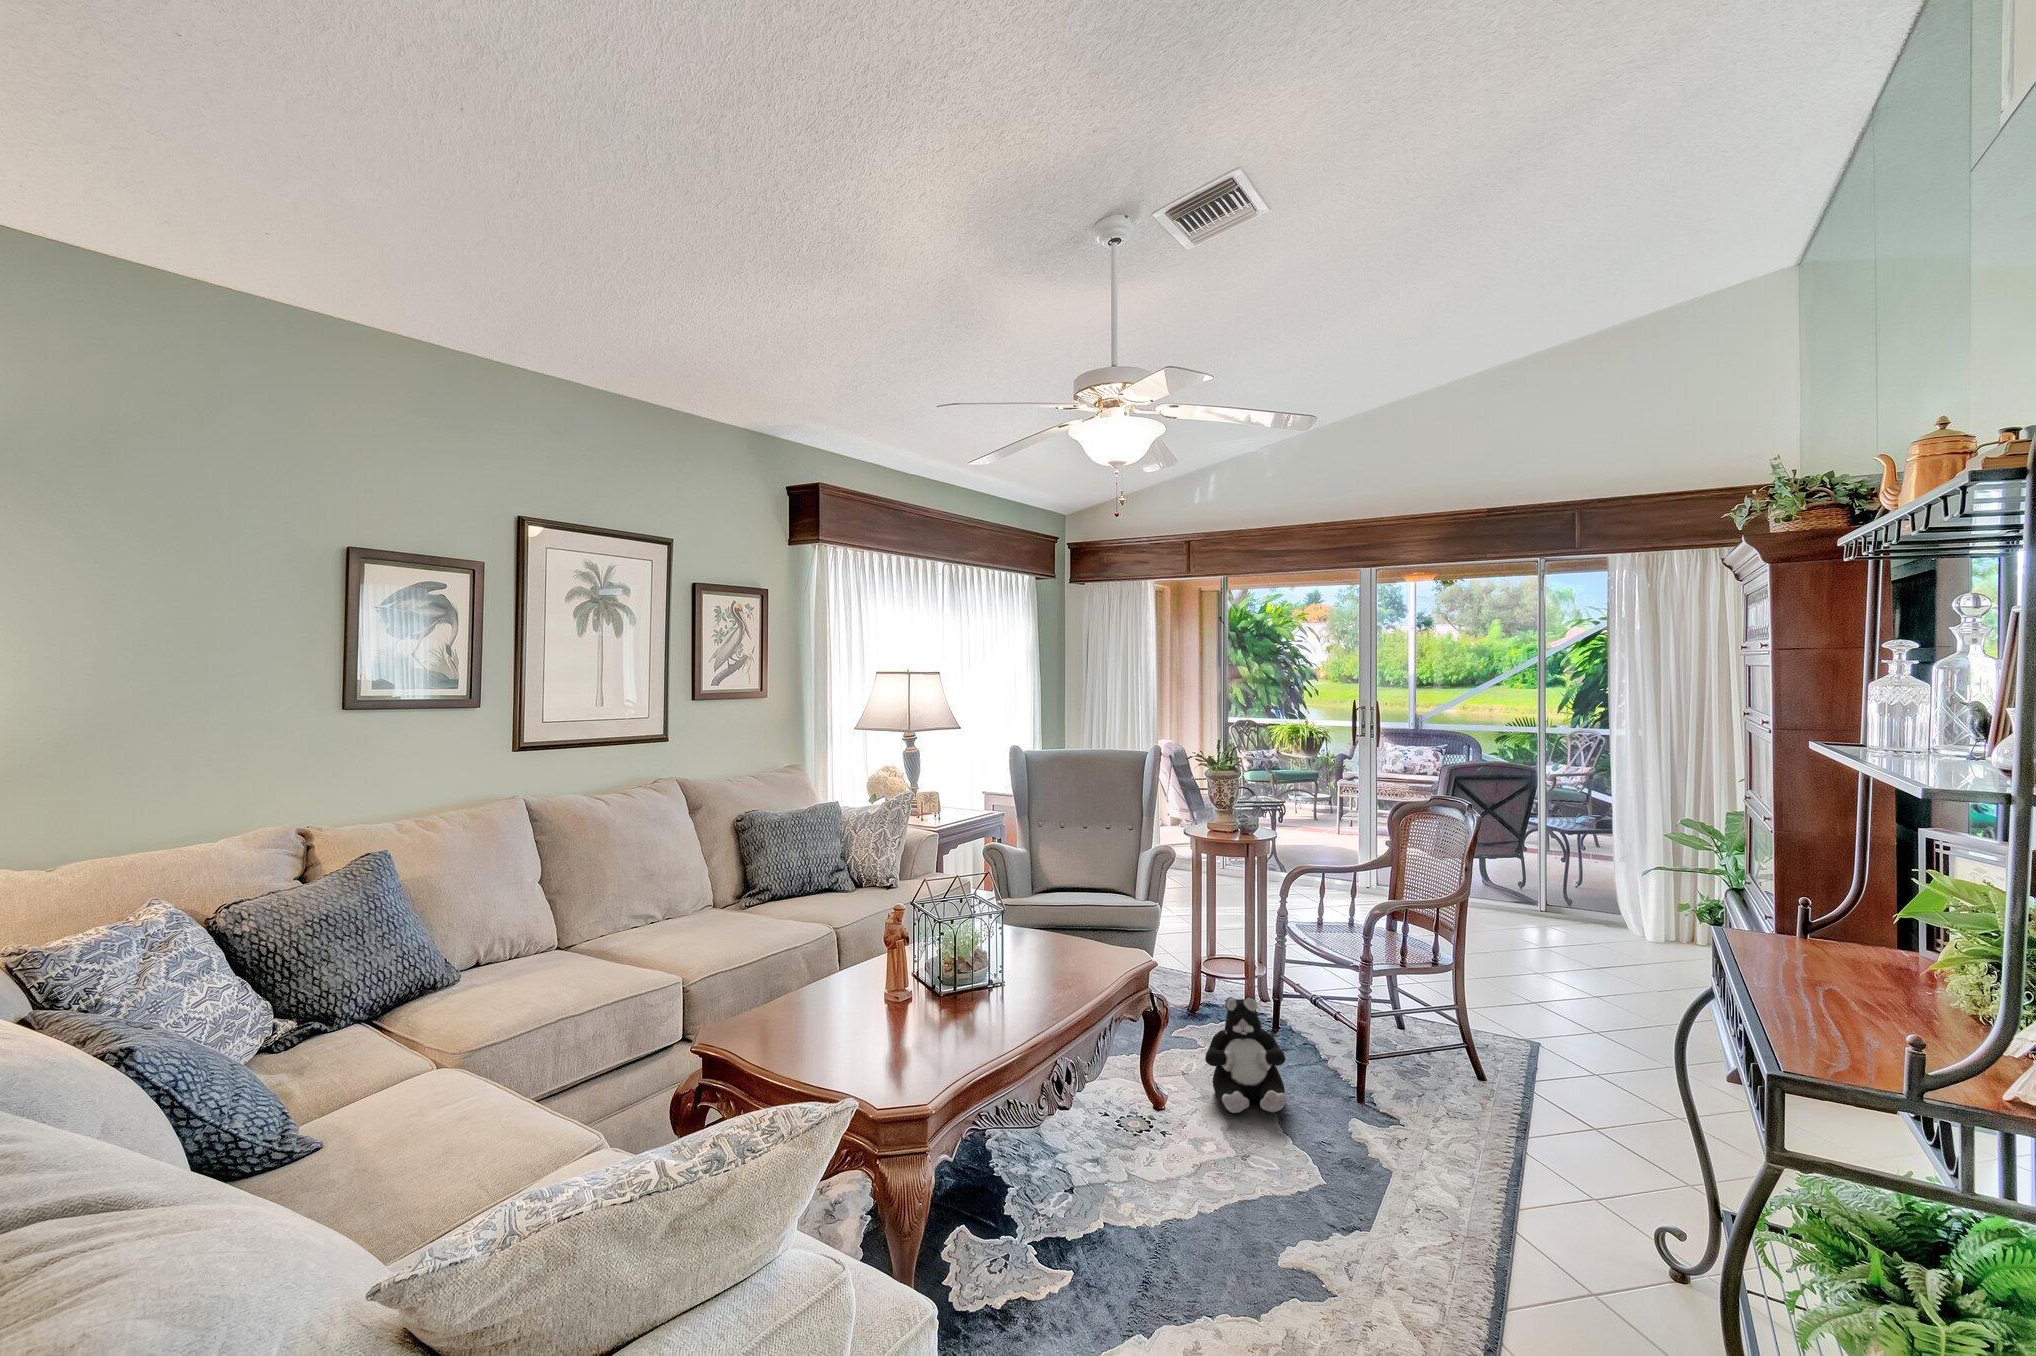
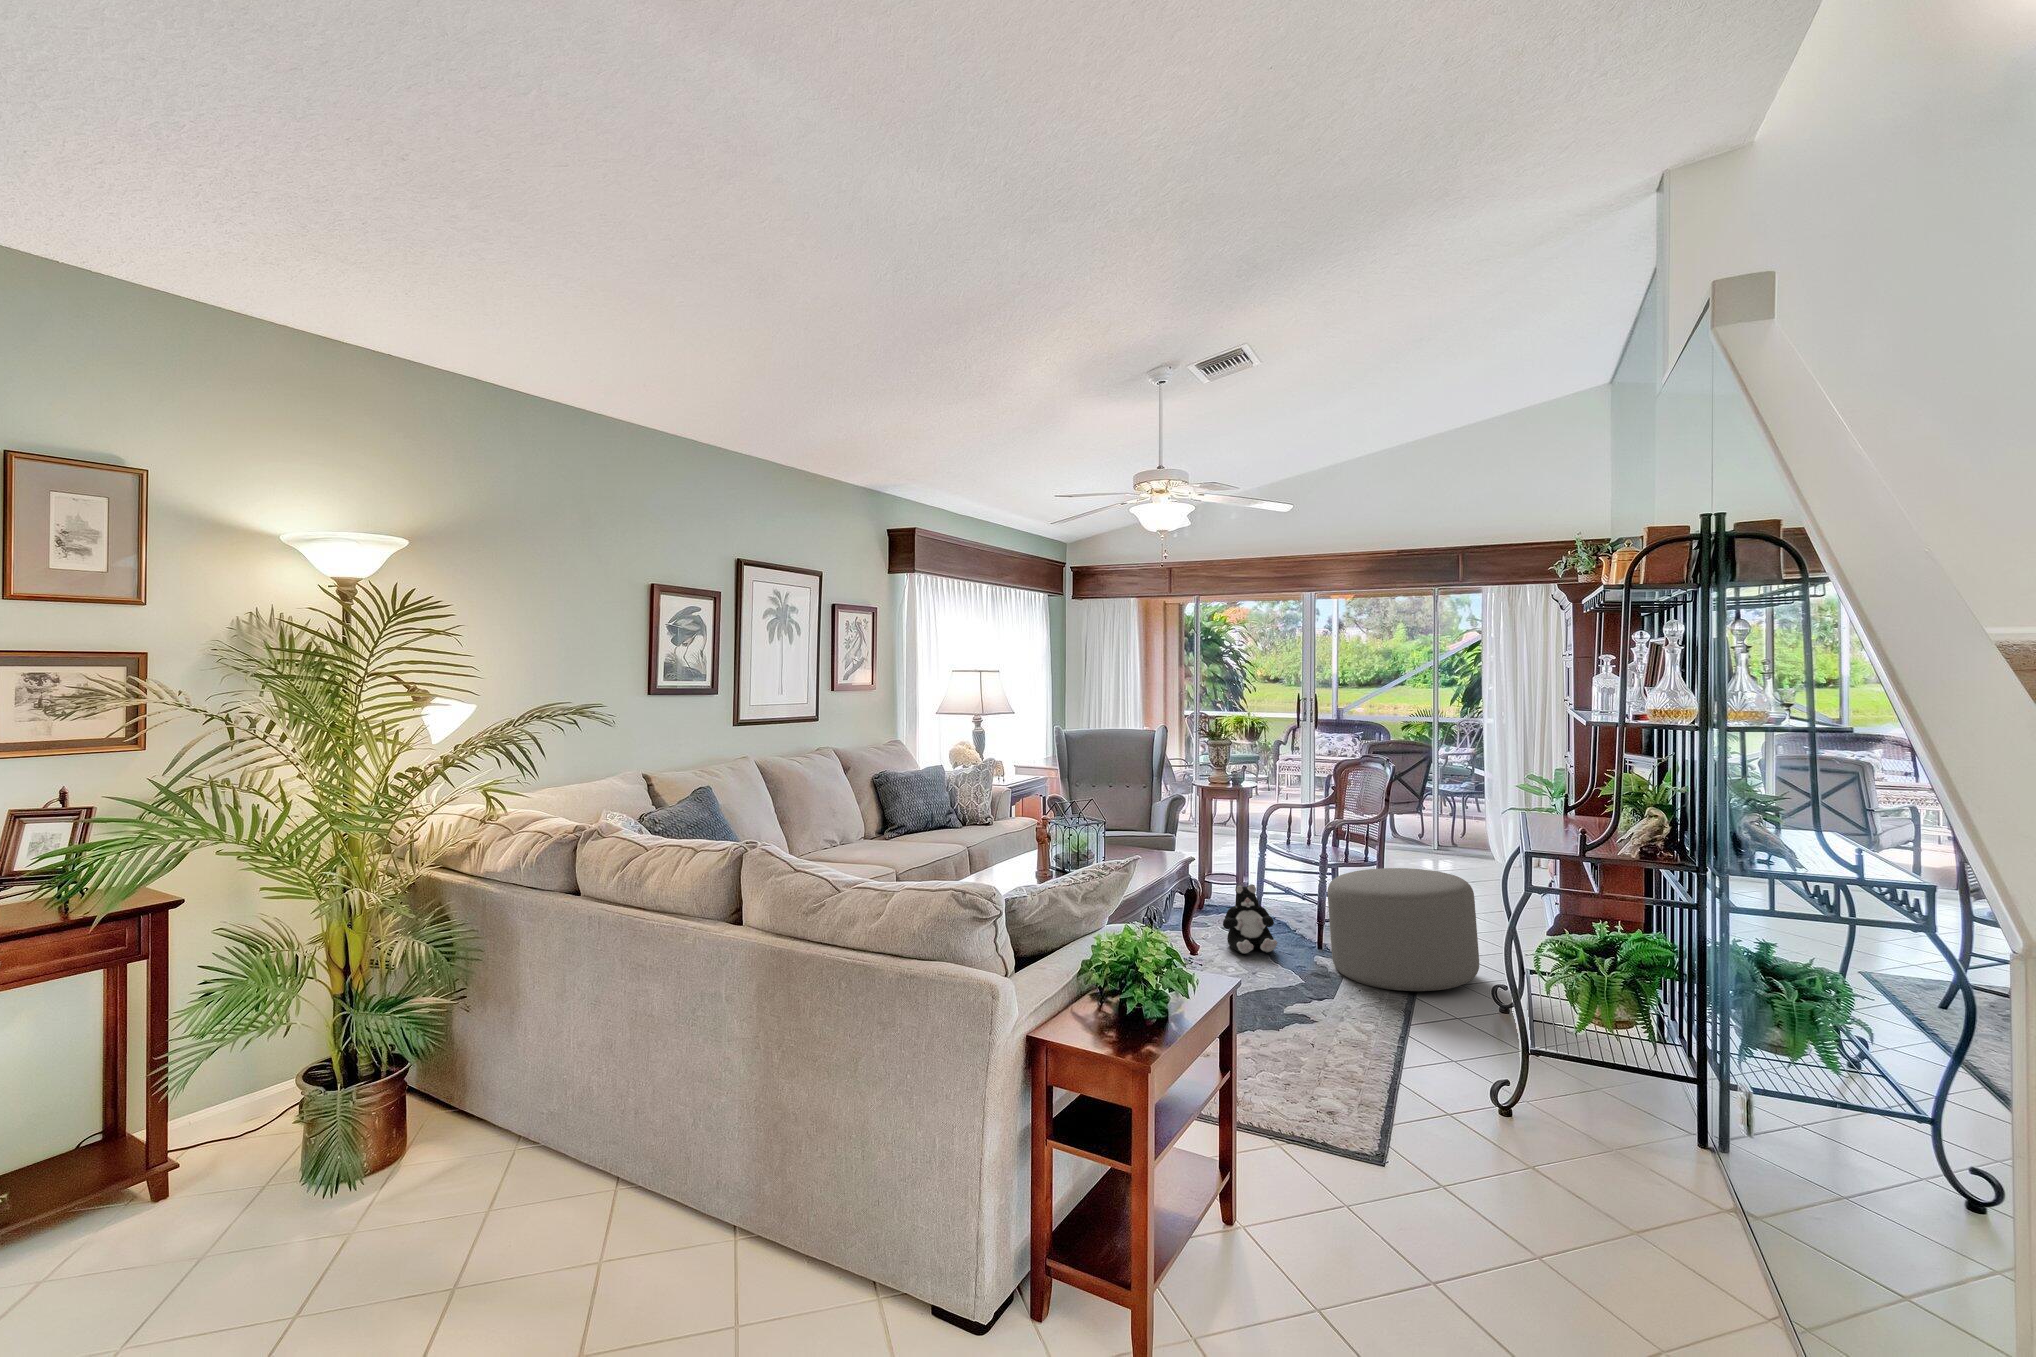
ottoman: none [1367,980,1633,1221] -> present [1327,868,1479,991]

